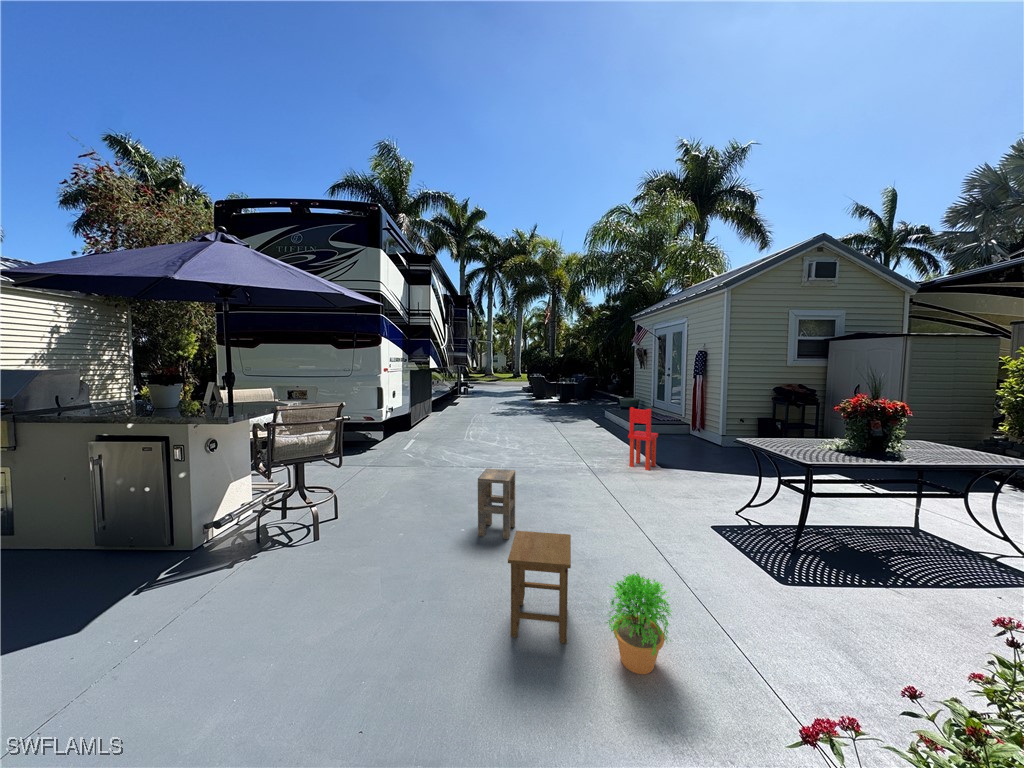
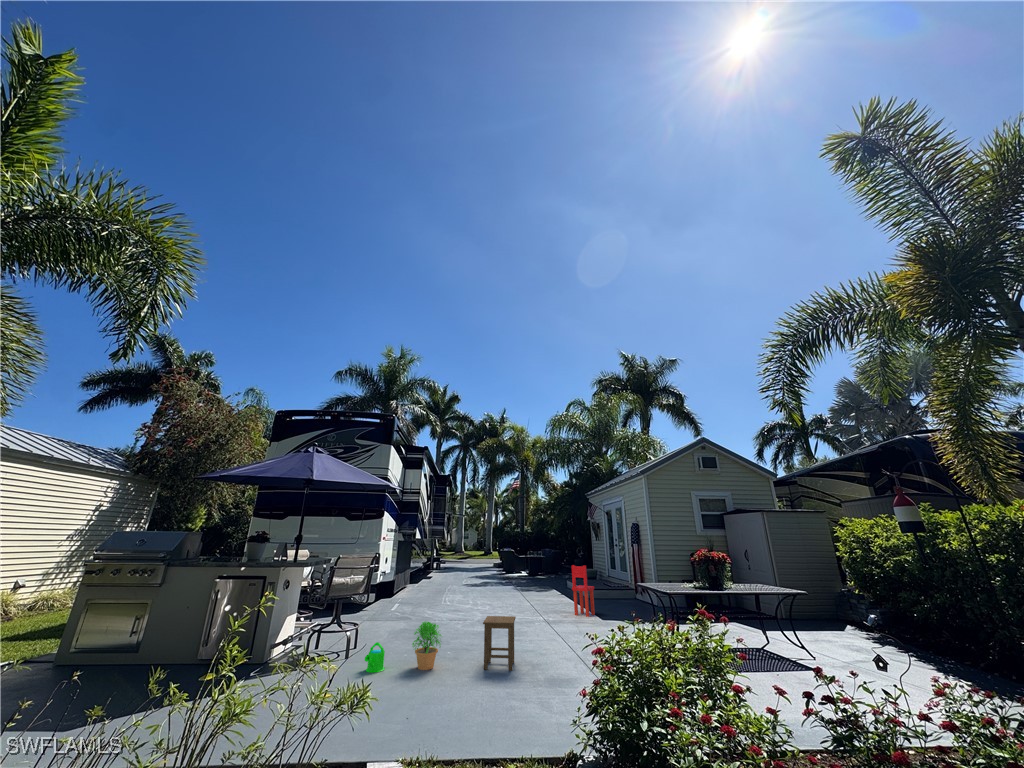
side table: present [478,468,515,539] -> none [462,598,487,644]
potted plant: present [606,572,672,674] -> present [412,621,441,670]
watering can: none [267,588,325,646] -> present [365,642,385,673]

